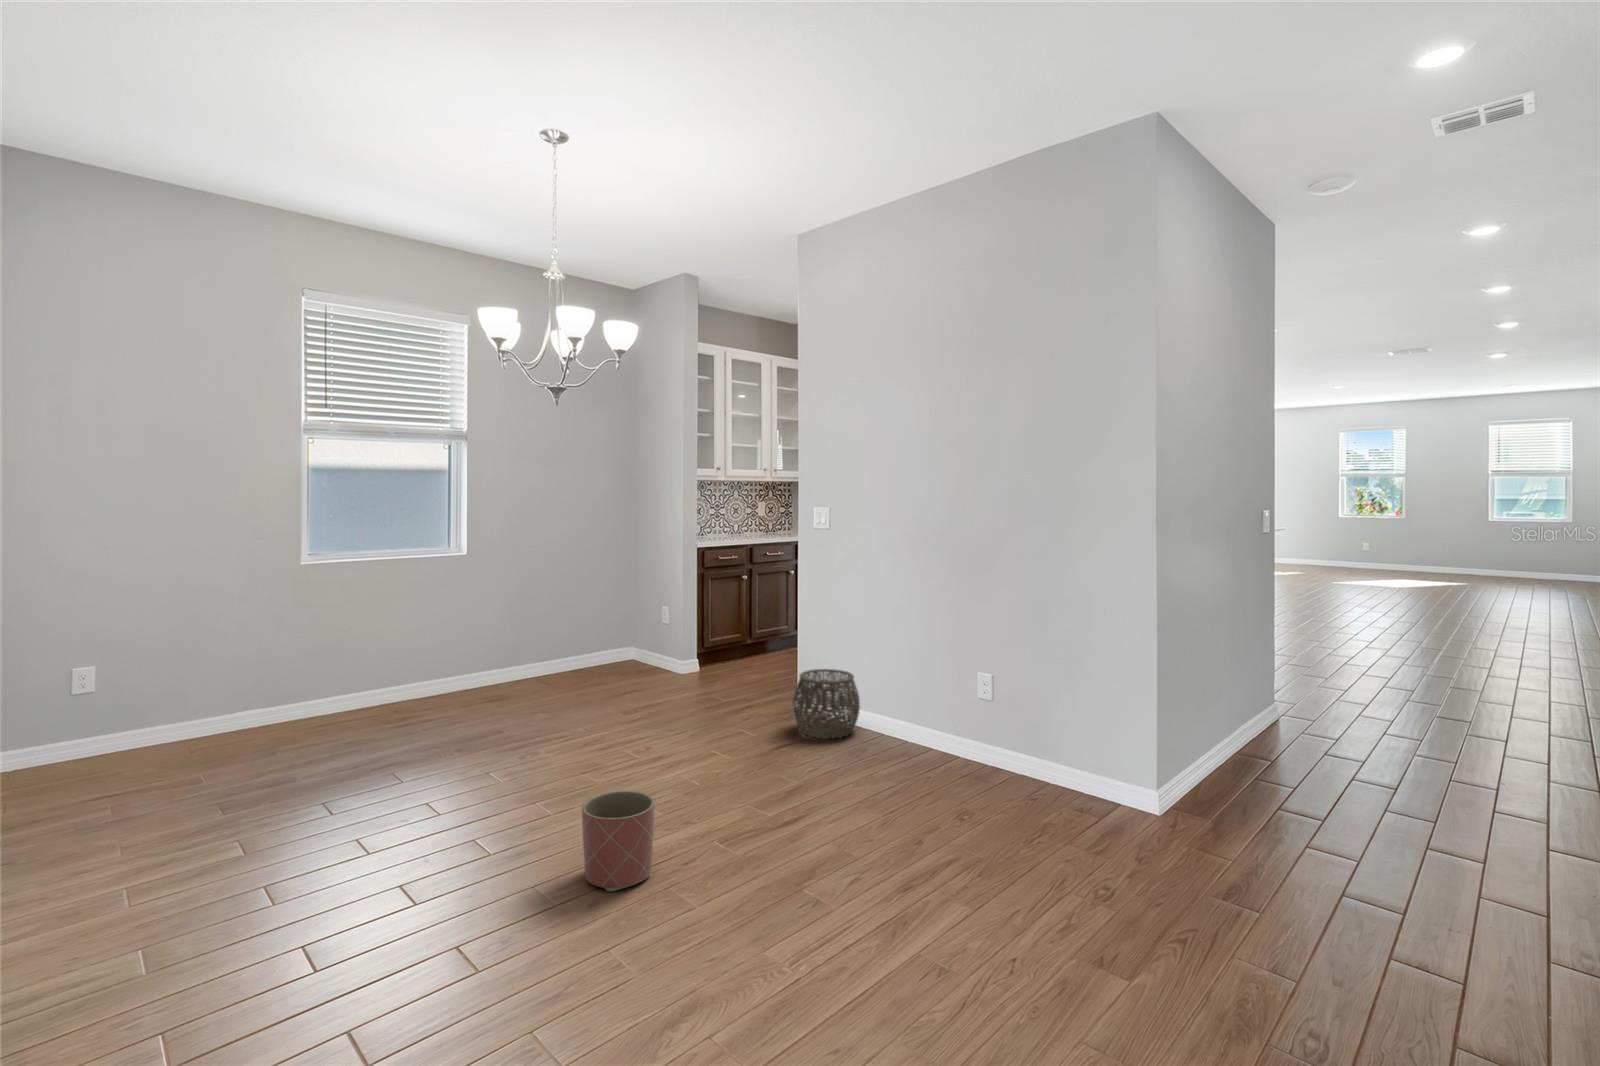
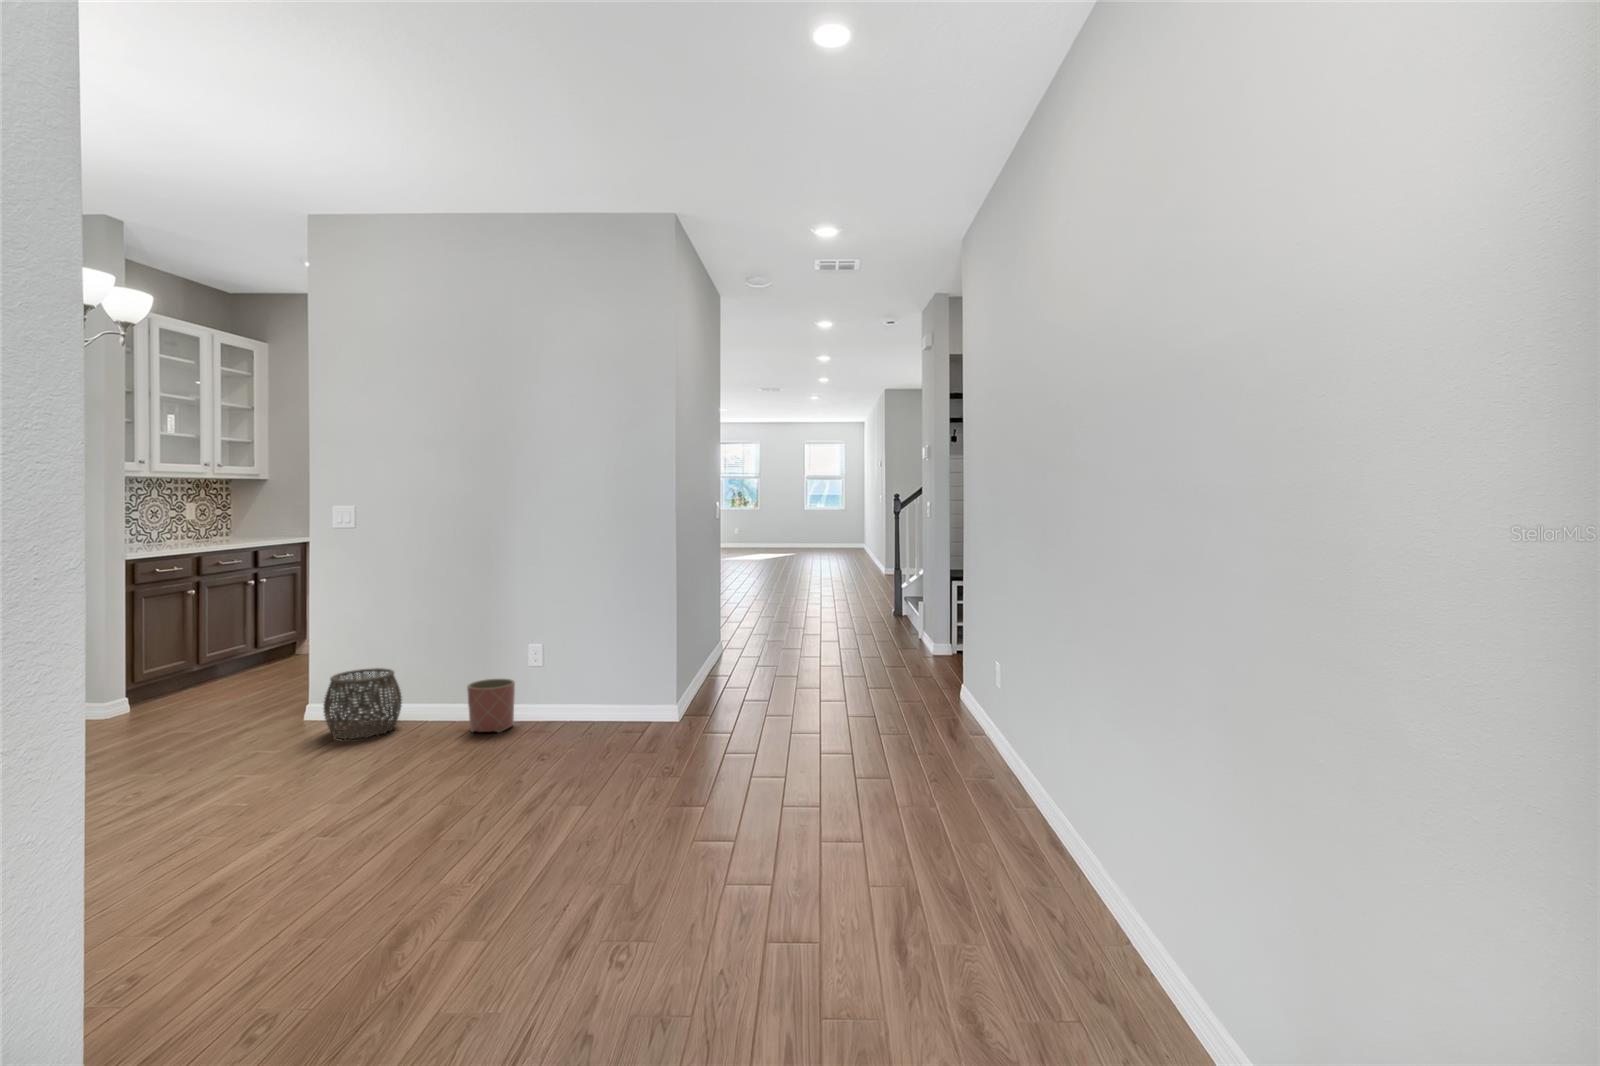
planter: present [582,791,655,892] -> present [467,679,515,732]

